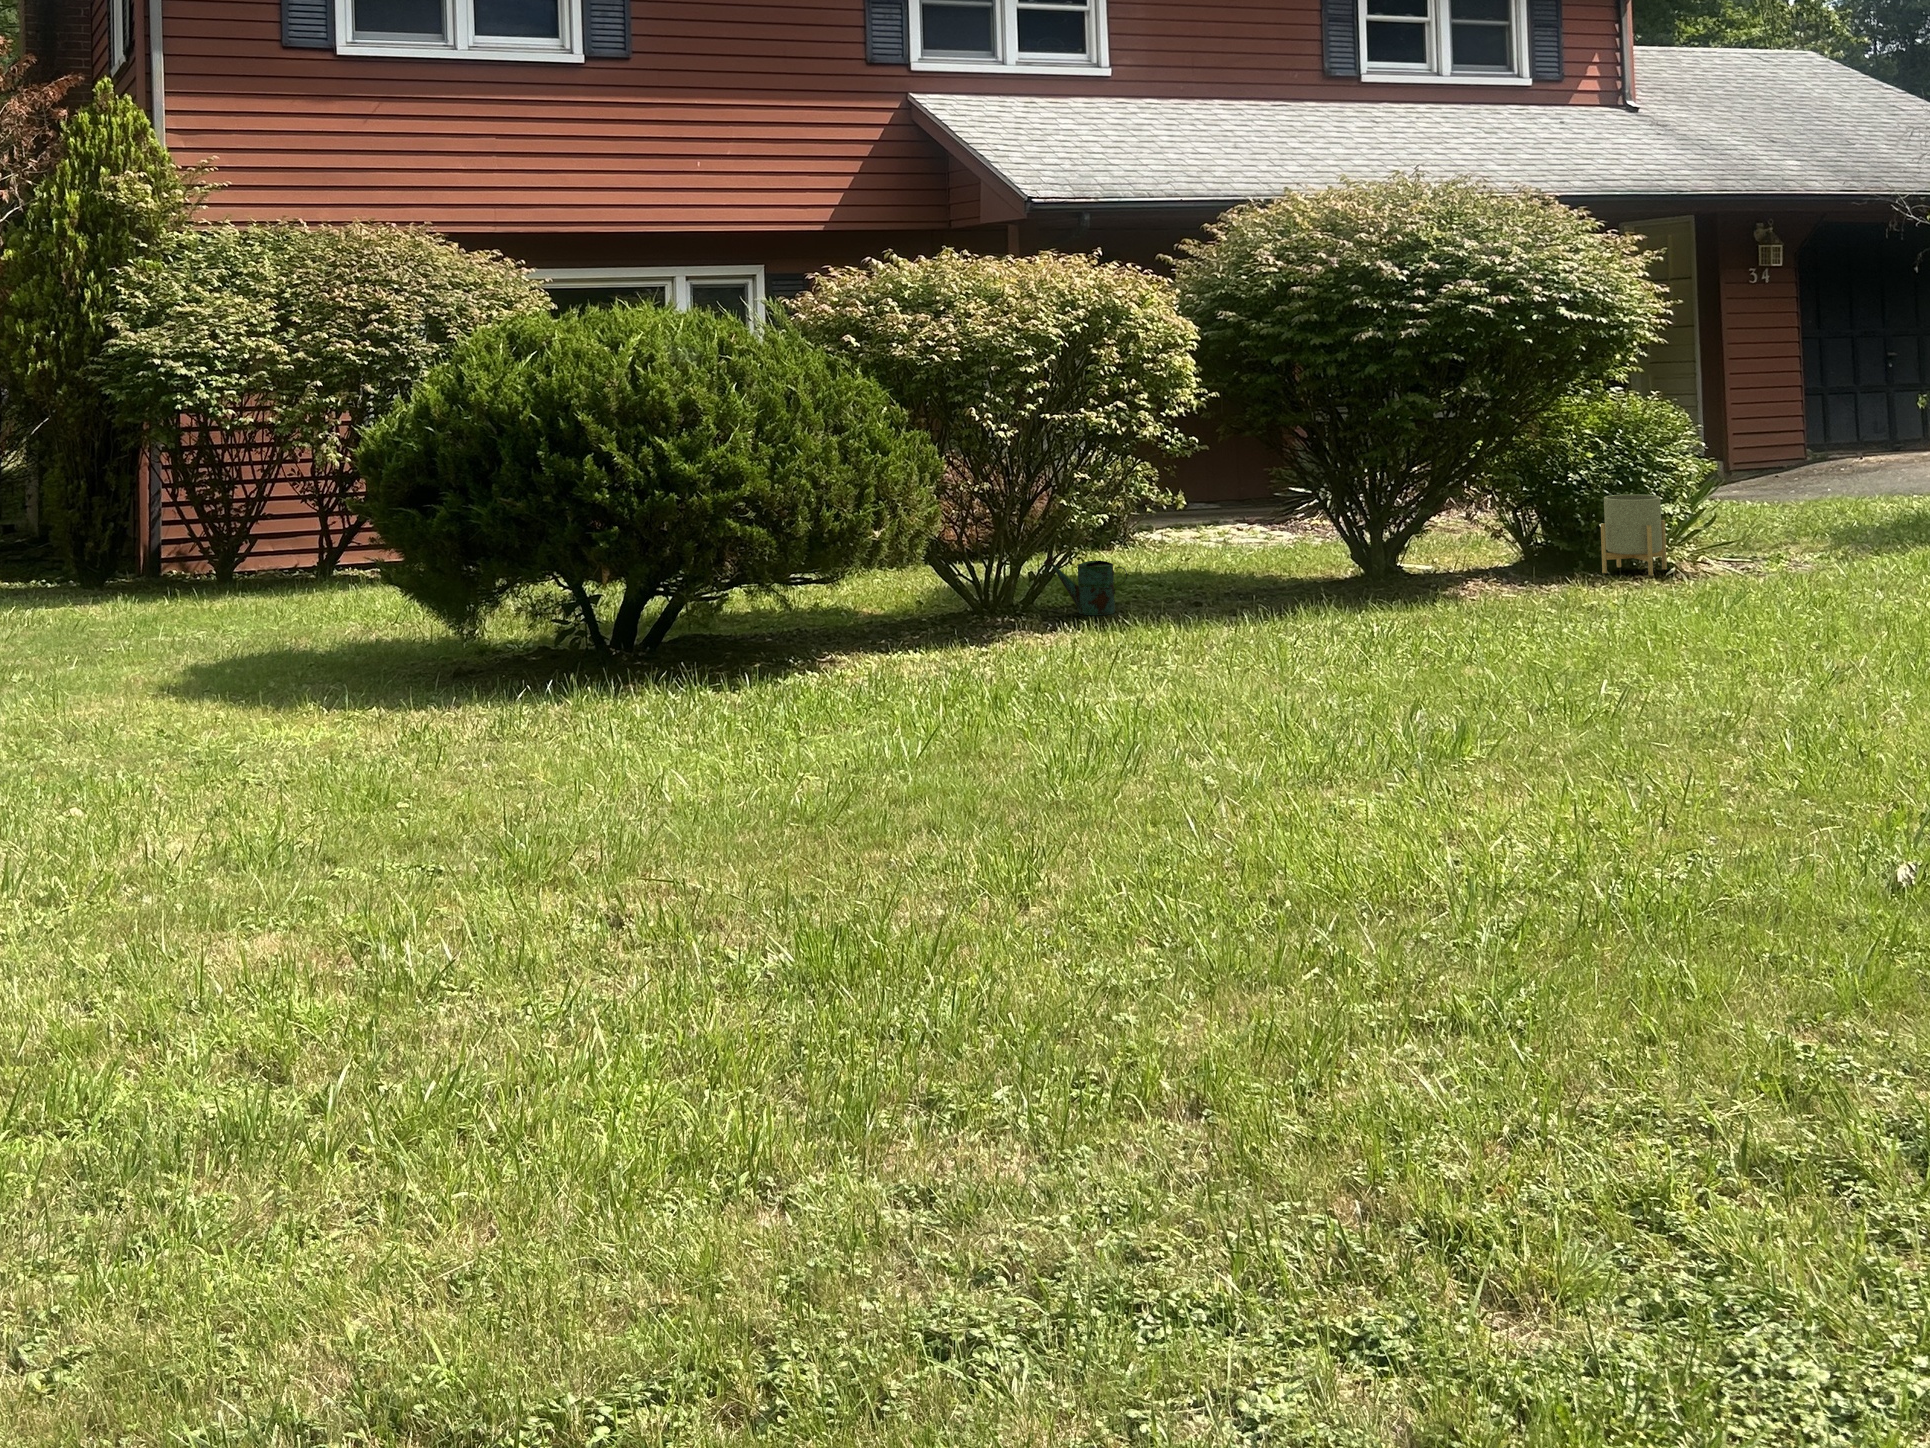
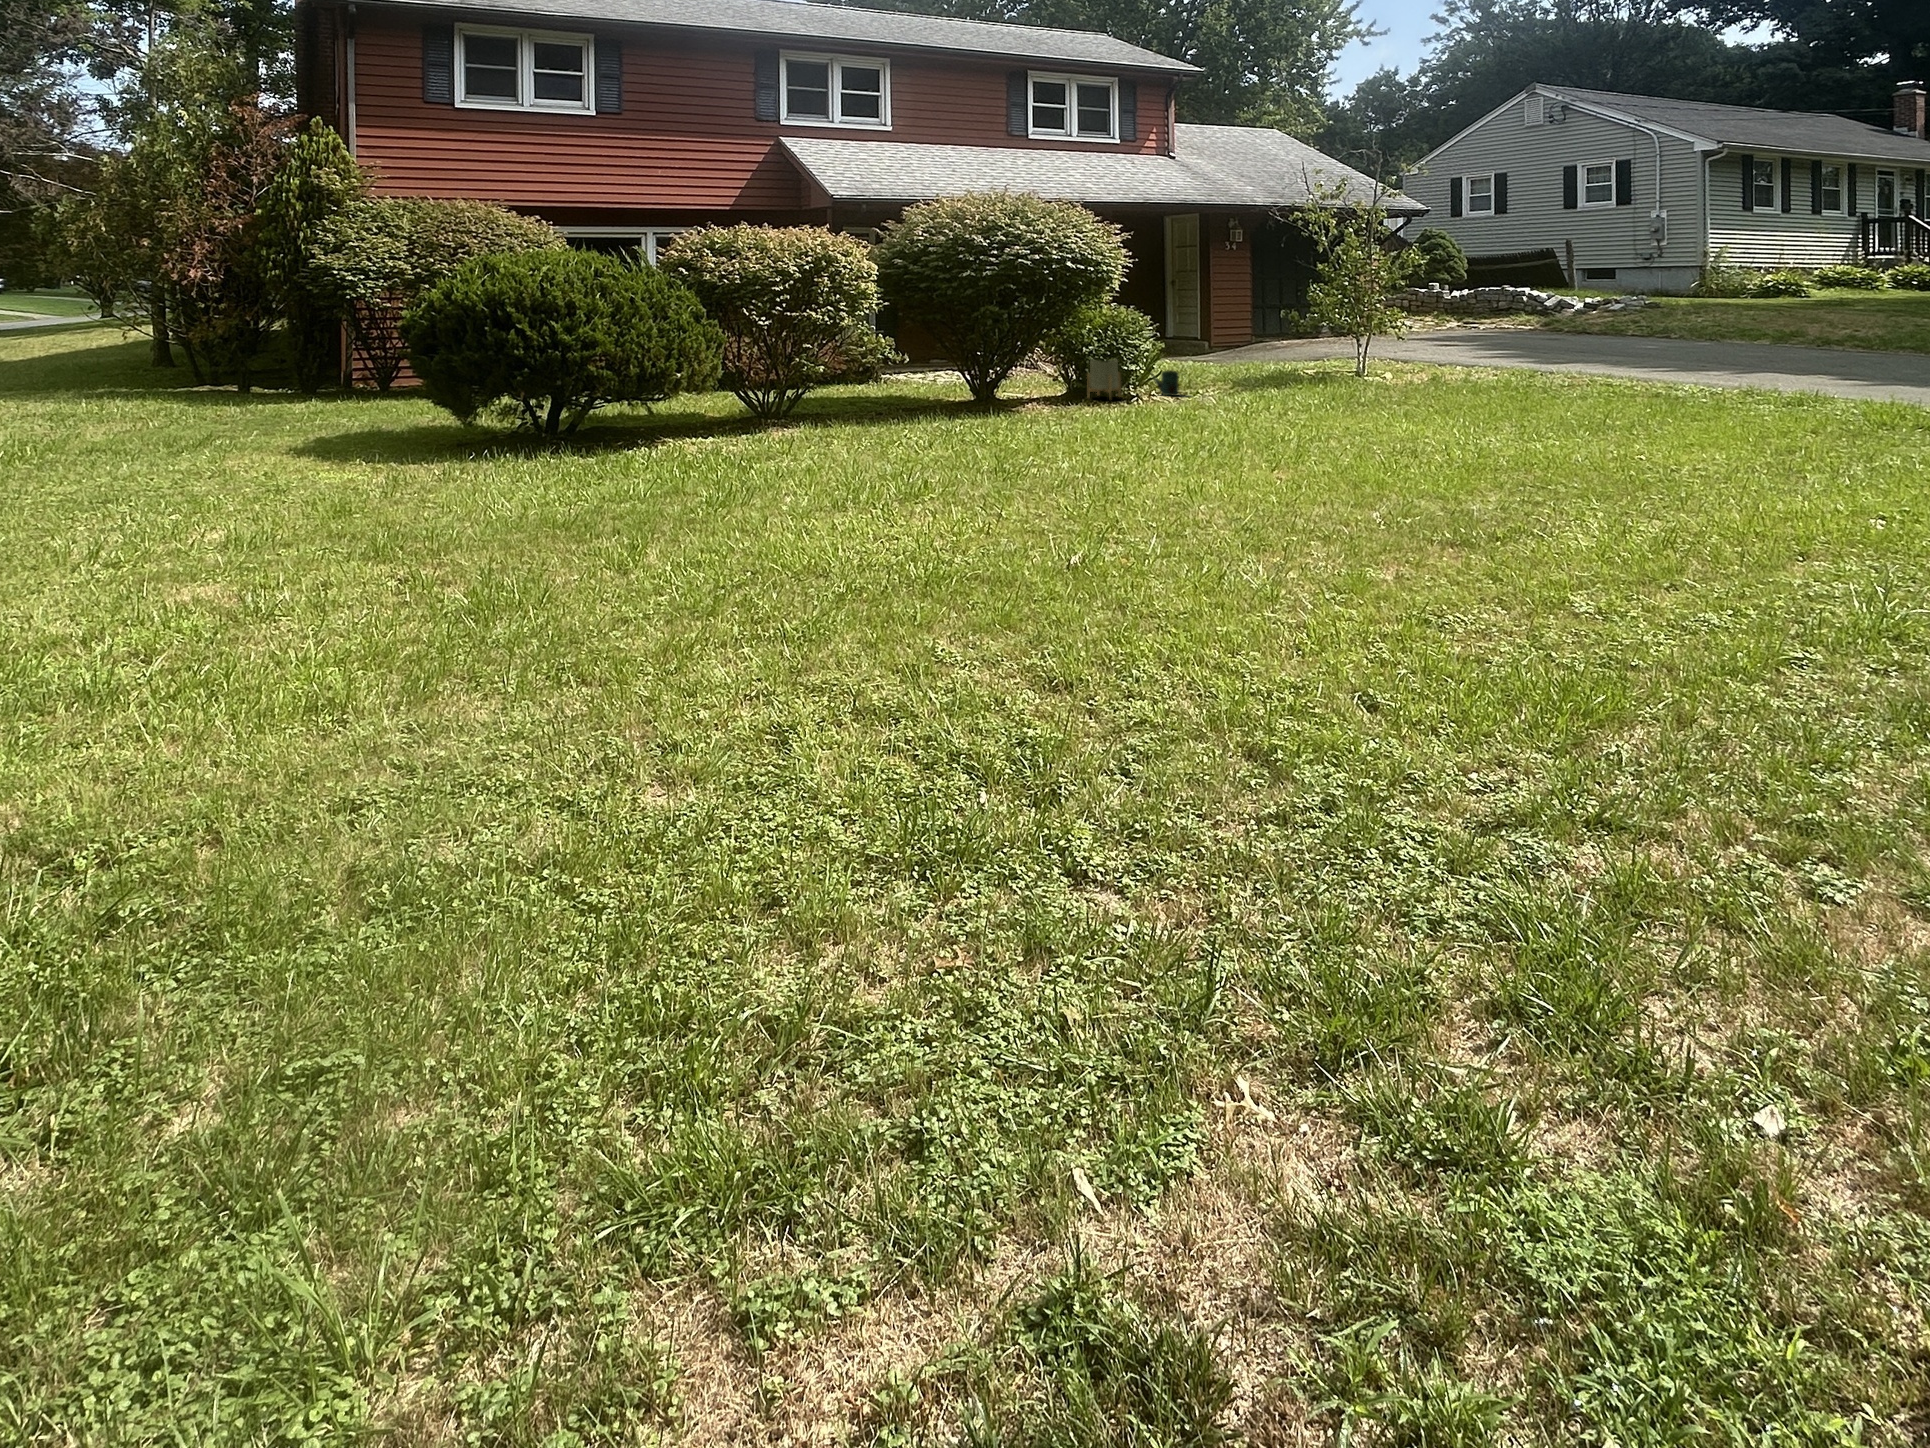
watering can: present [1043,556,1127,615] -> present [1147,368,1179,396]

